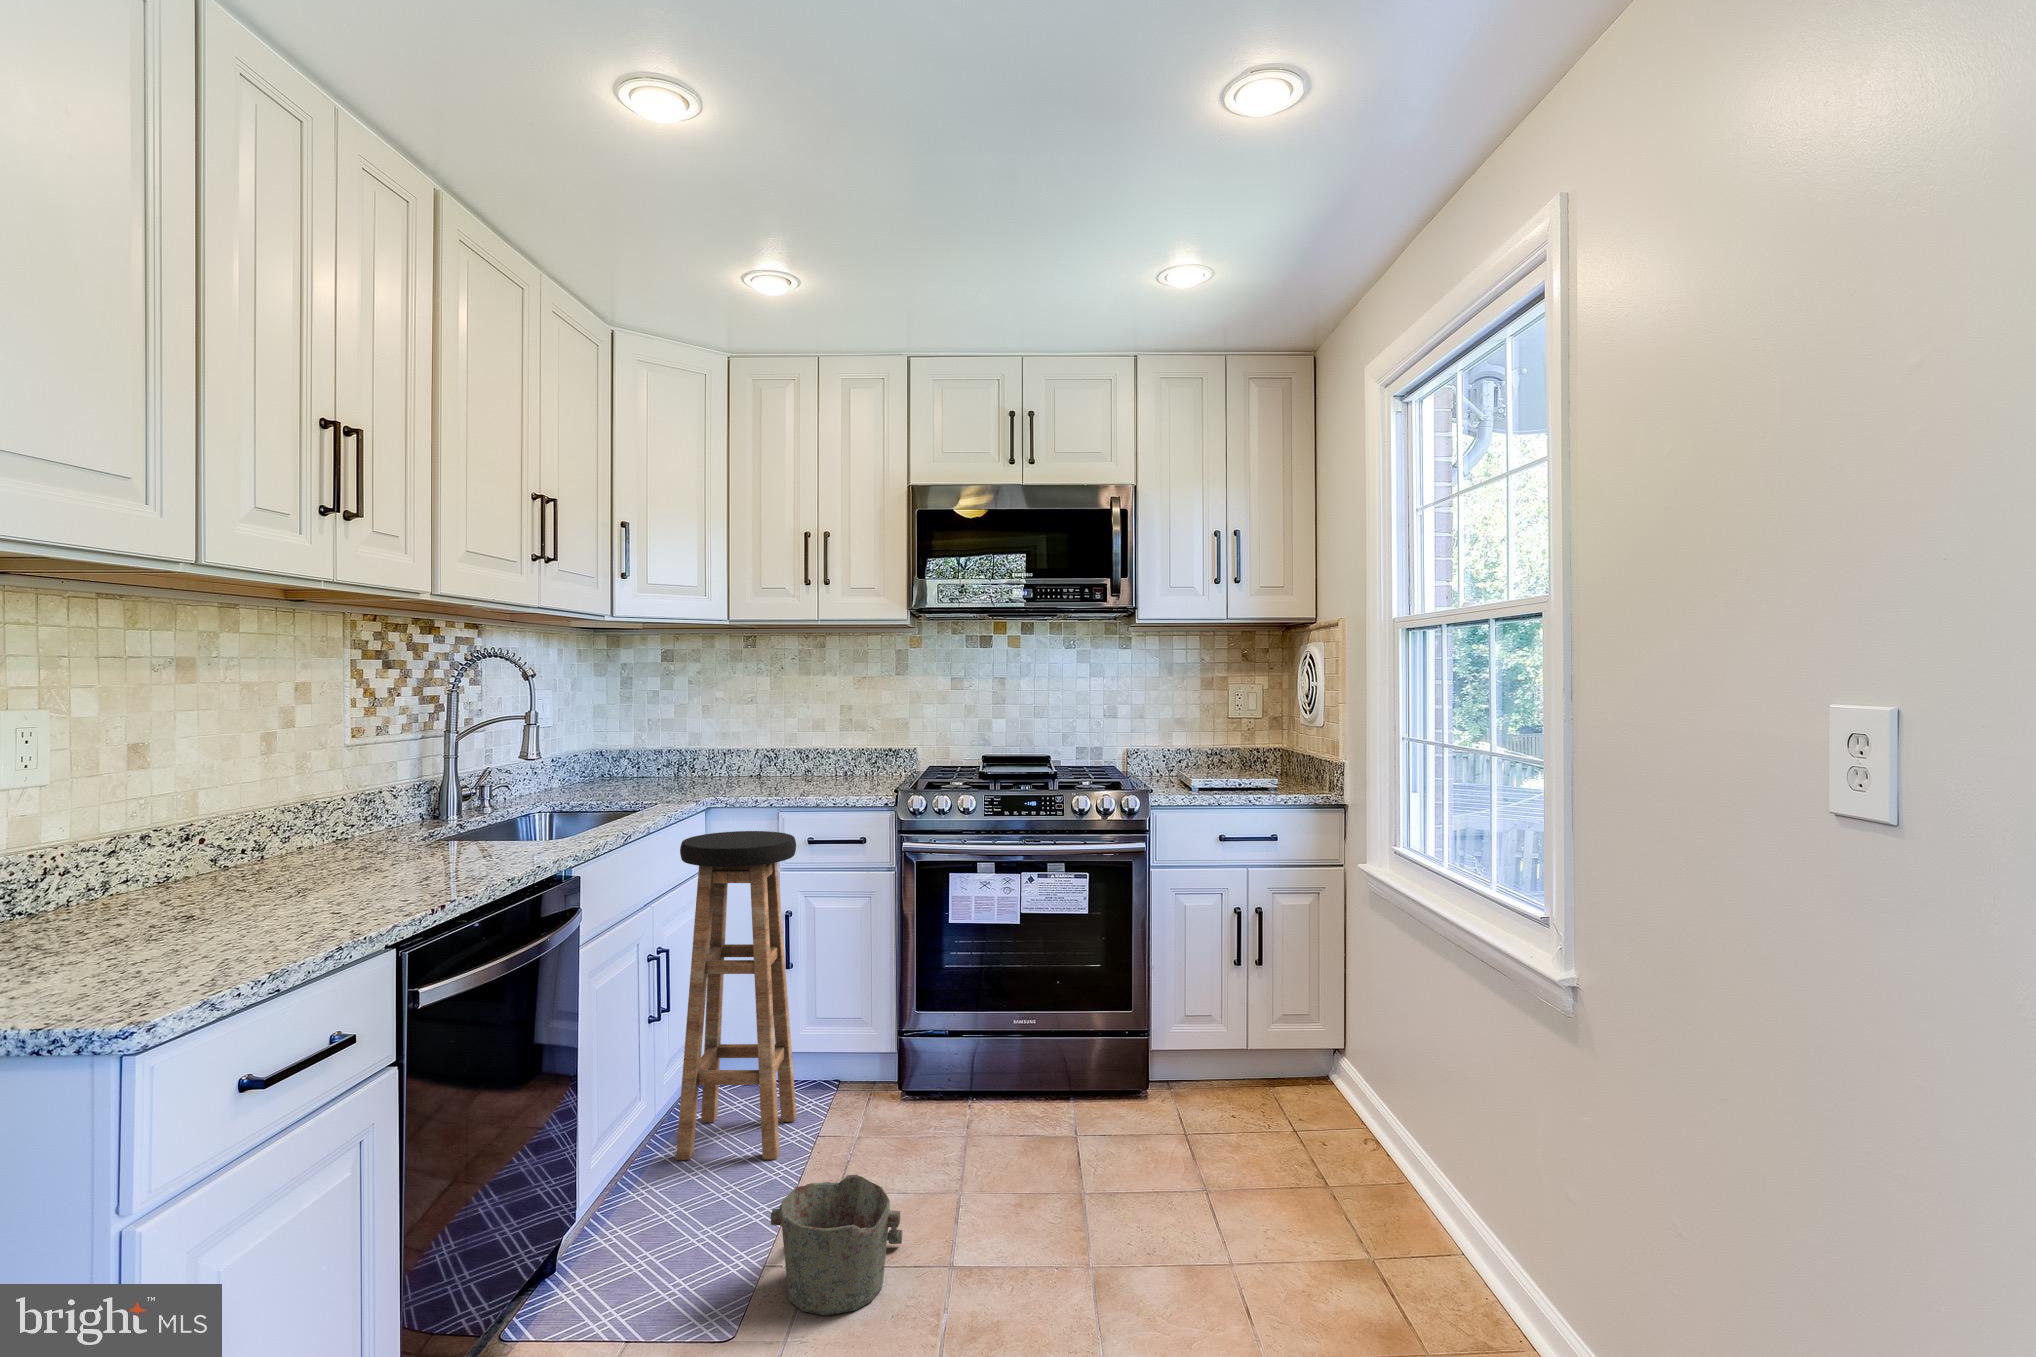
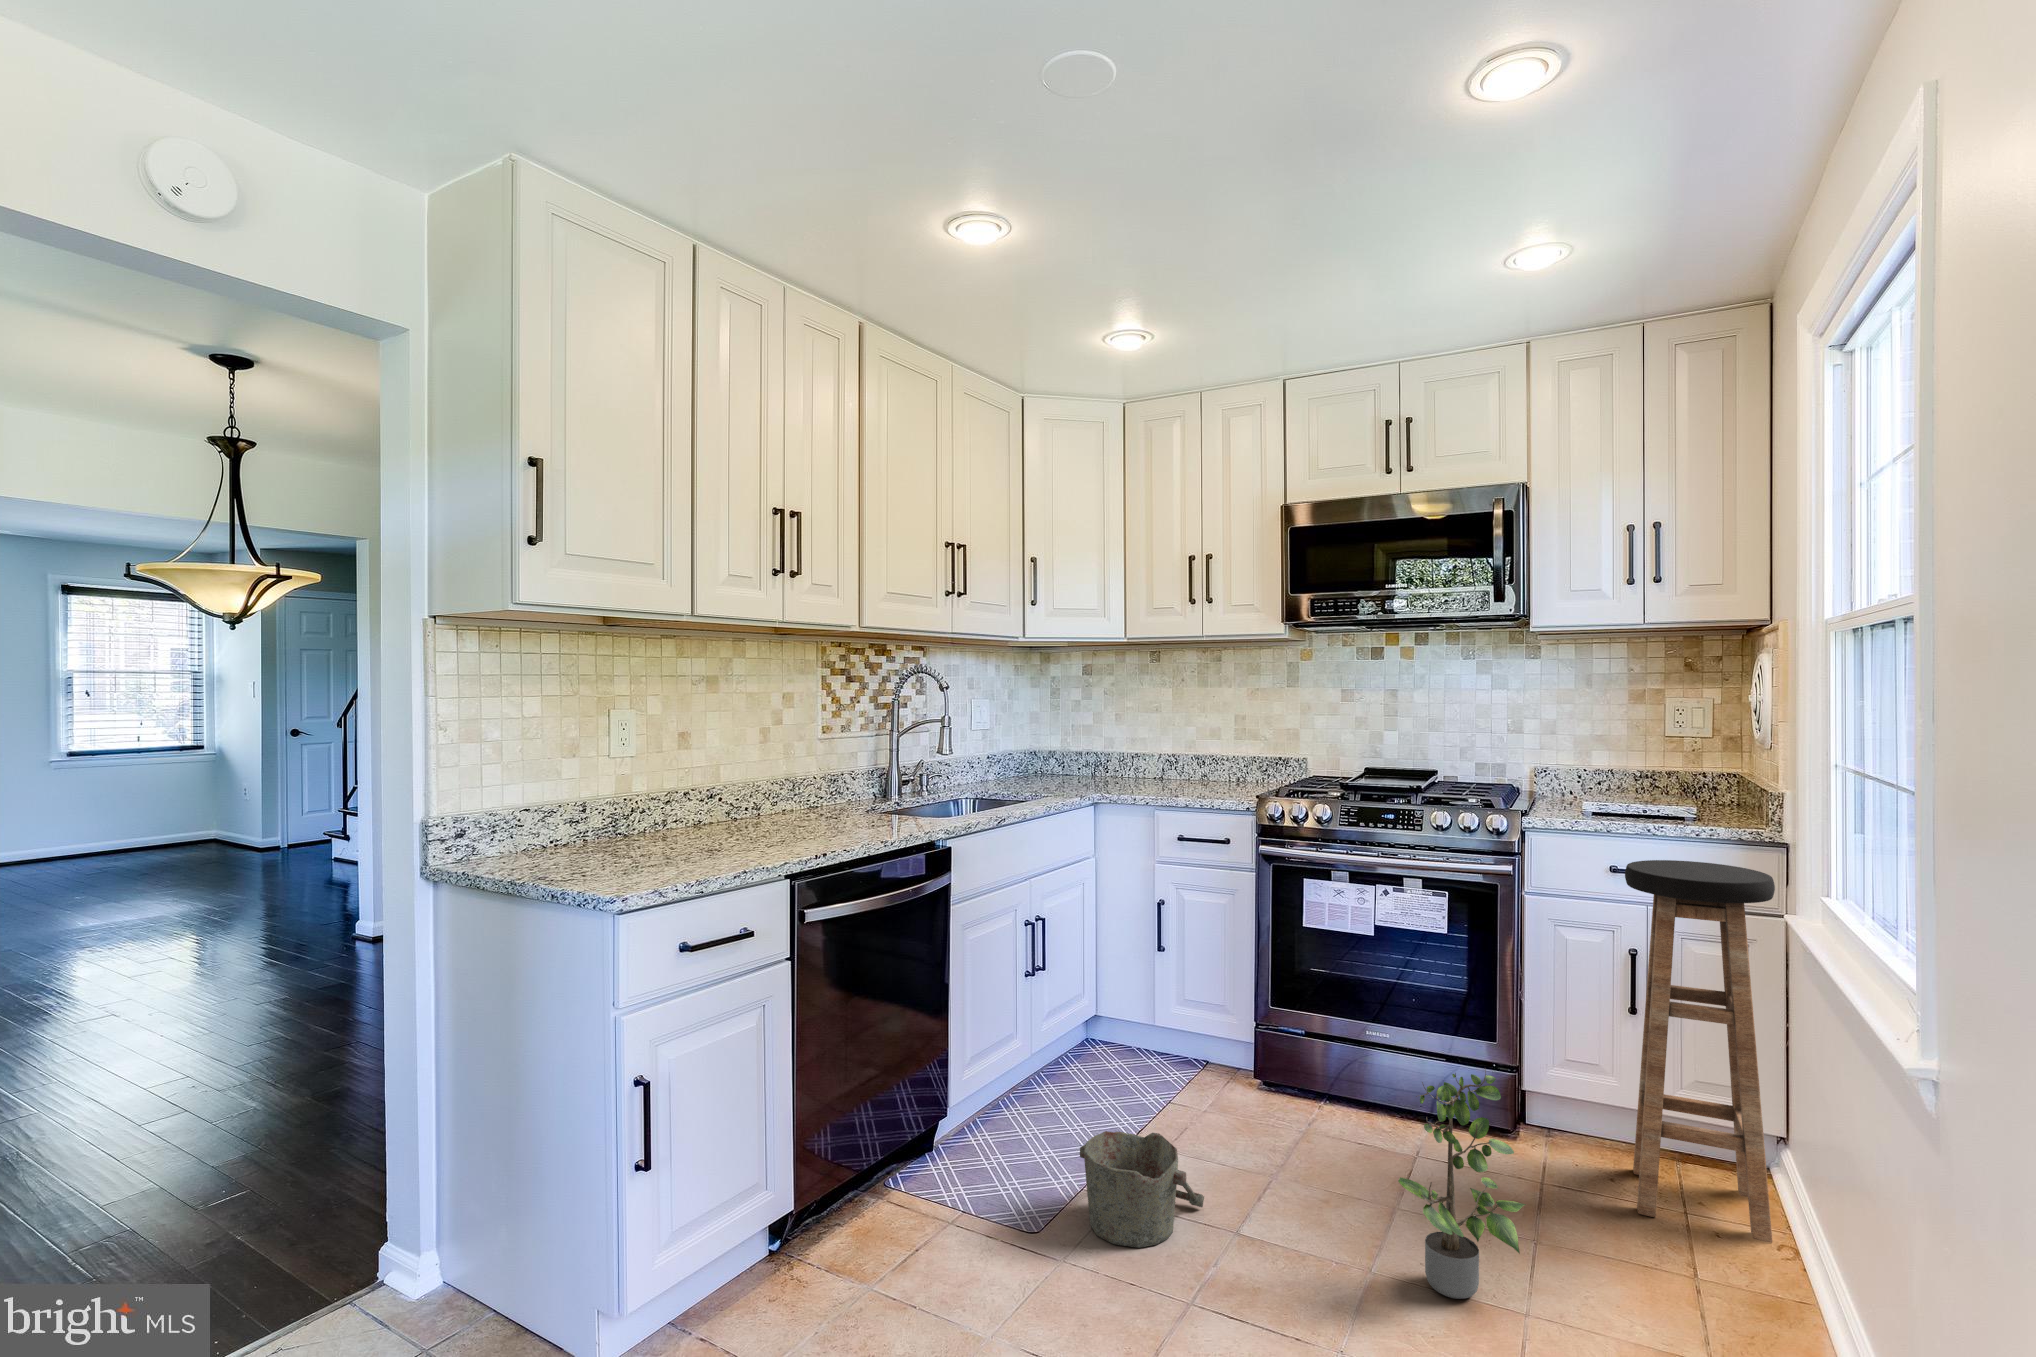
bar stool: present [676,831,797,1160] -> present [1625,860,1775,1243]
potted plant: none [1113,1038,1221,1267] -> present [1398,1071,1526,1299]

